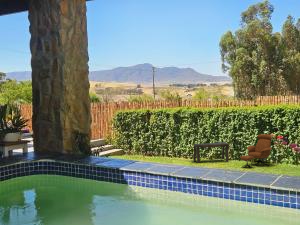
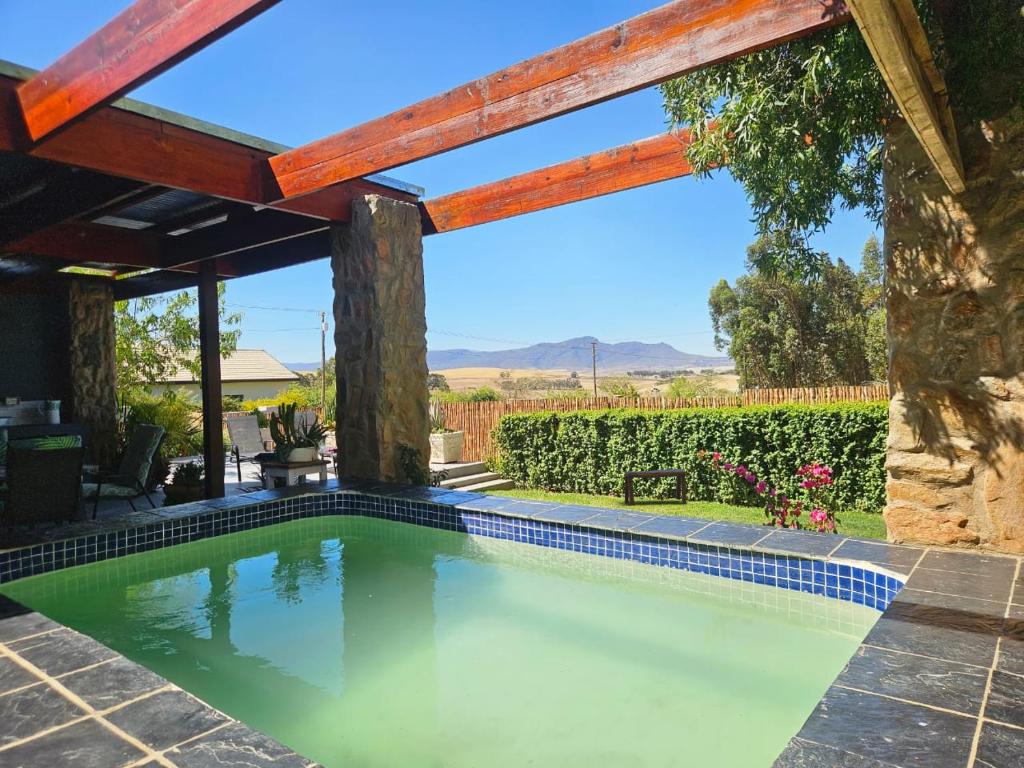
lounge chair: present [240,134,272,168] -> none [702,454,762,516]

